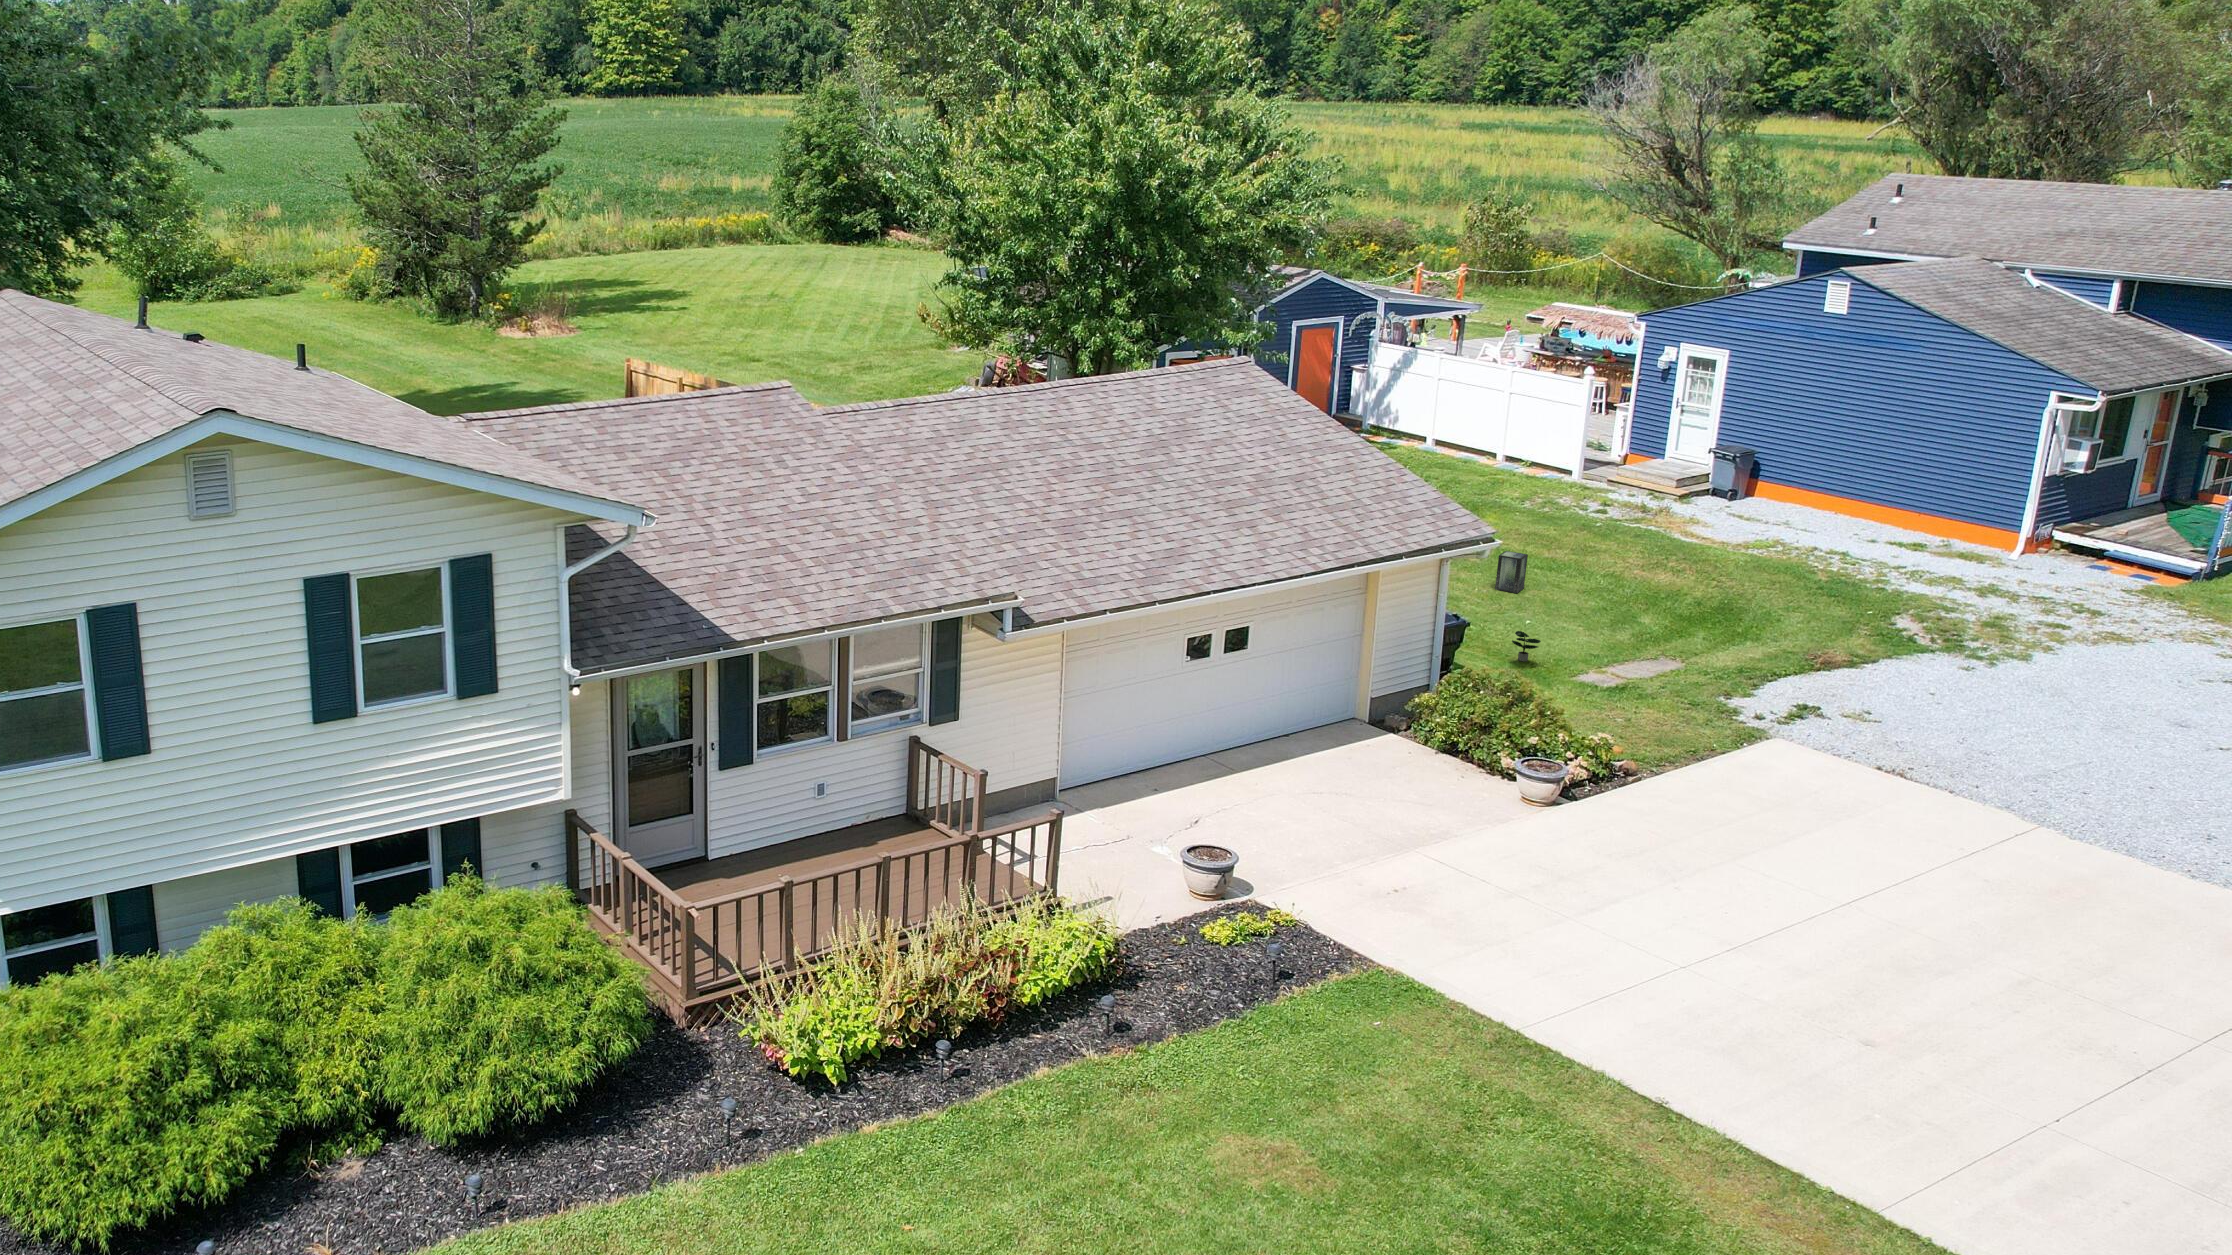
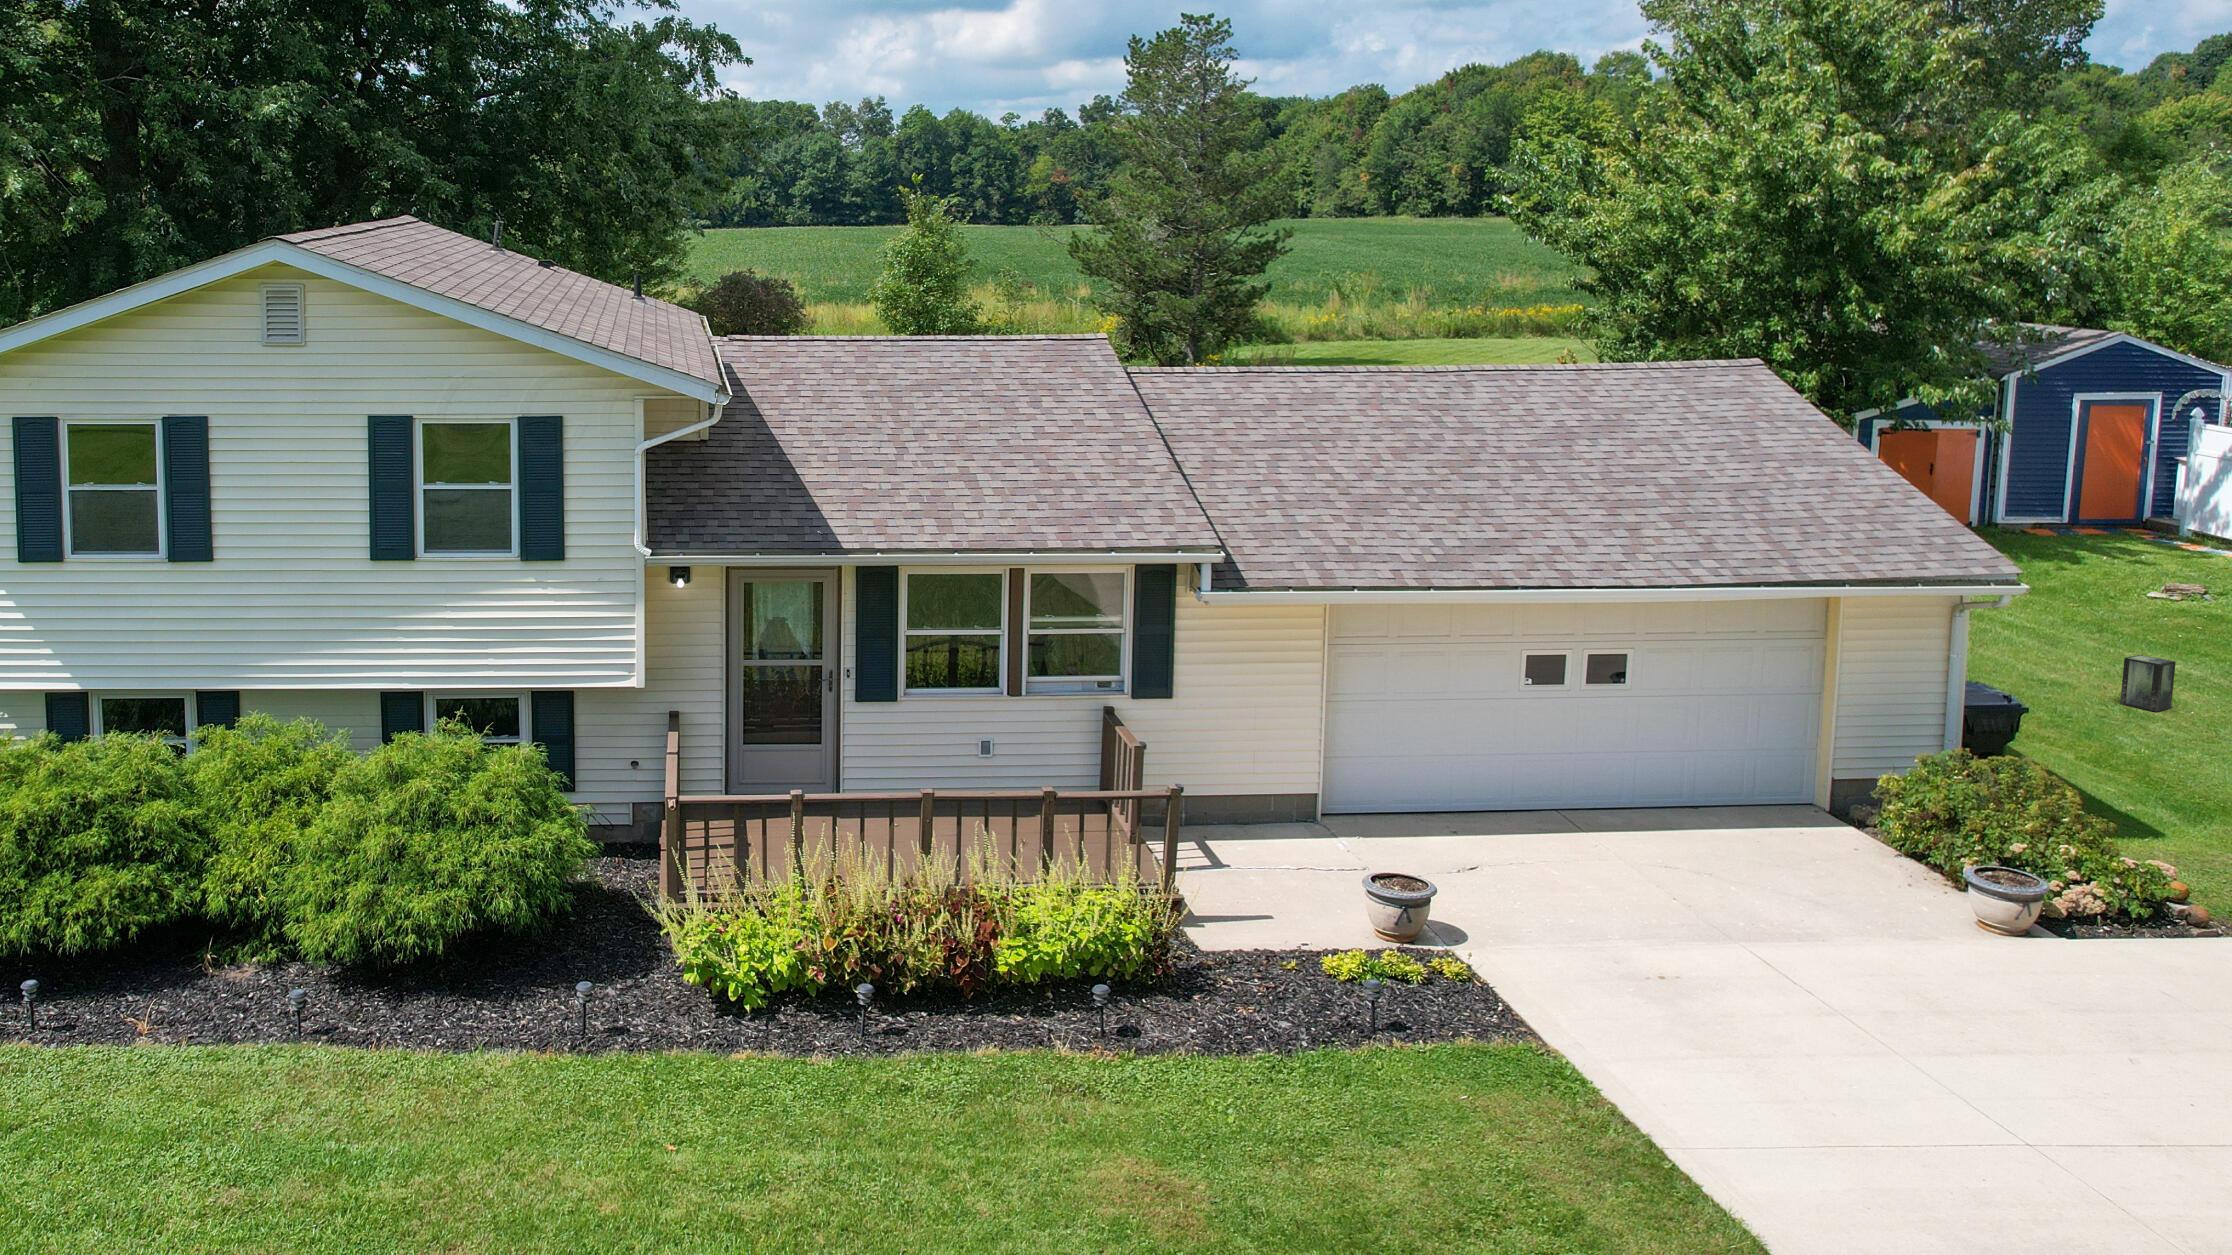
potted plant: present [1512,631,1541,662] -> none [2108,742,2160,785]

